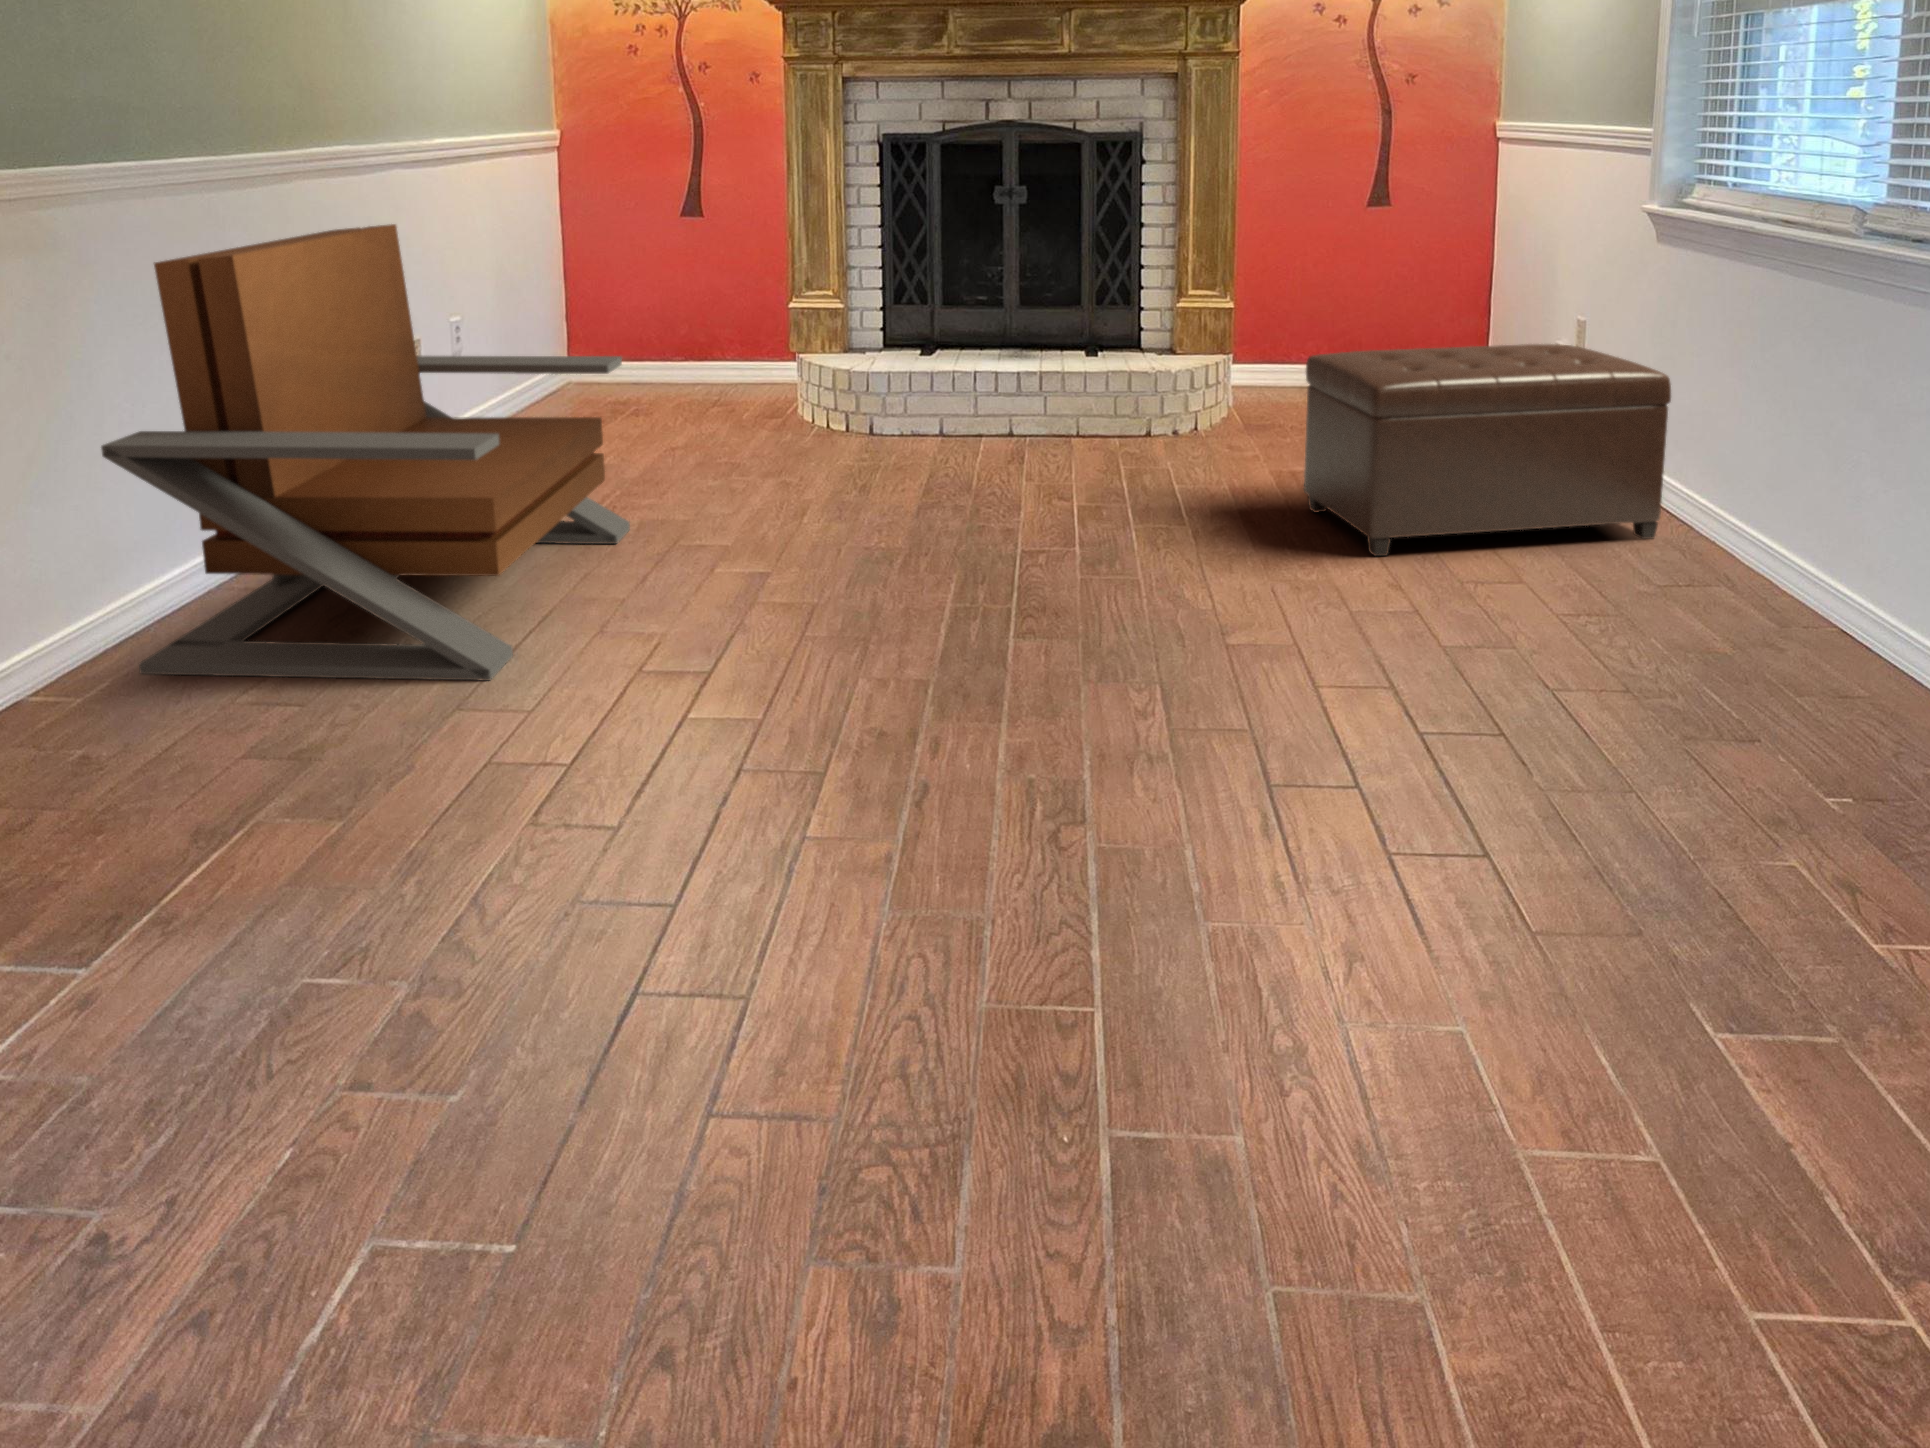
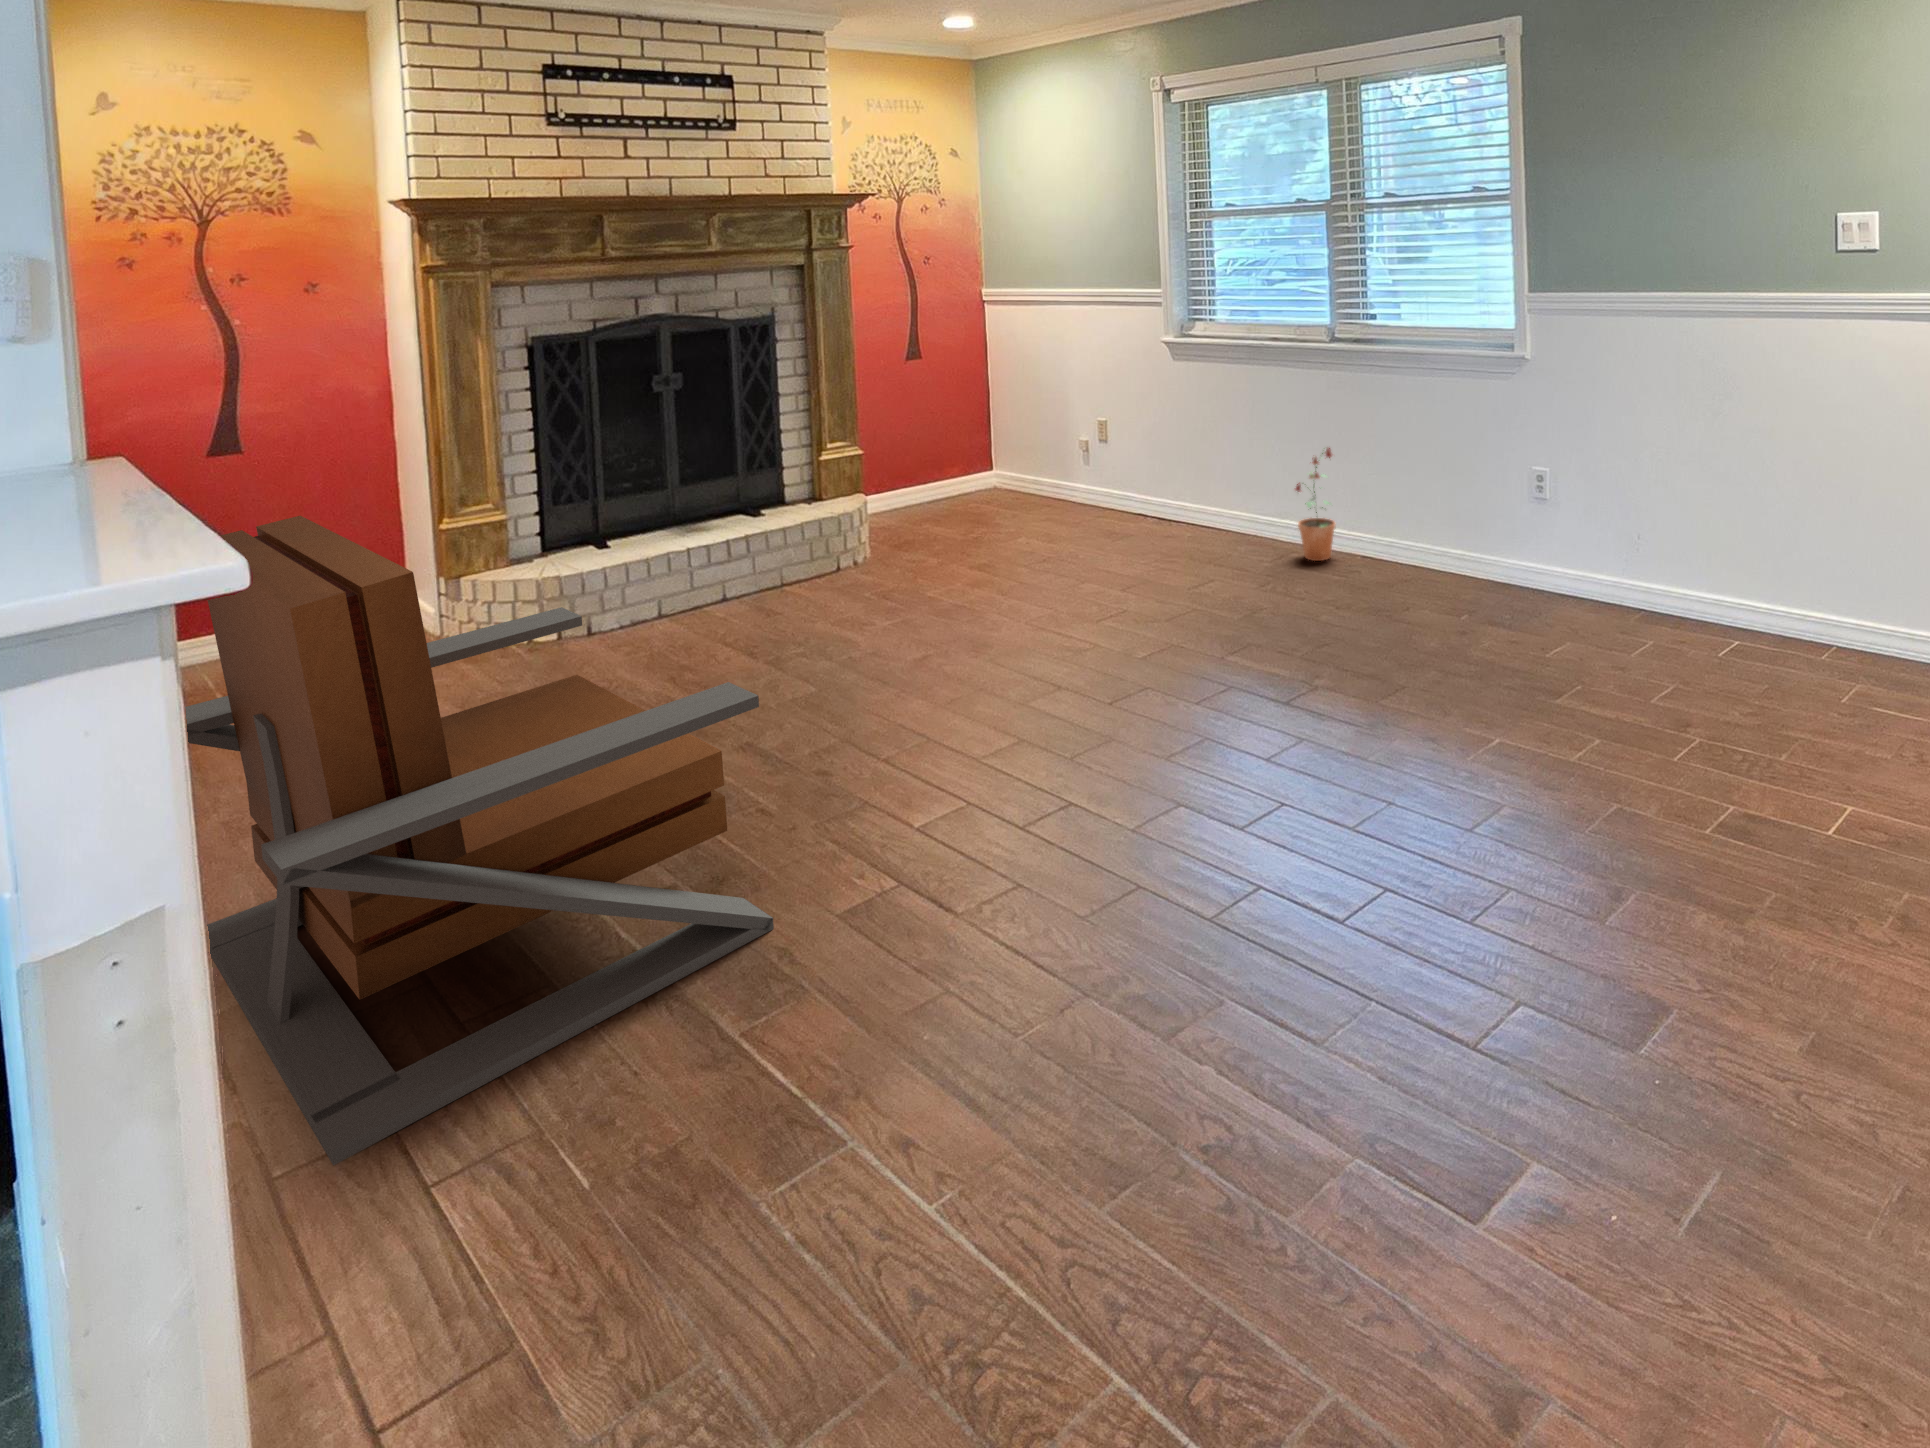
ottoman: present [1304,344,1671,556] -> none [1044,433,1232,593]
potted plant: none [1705,417,1816,614] -> present [1295,448,1335,561]

